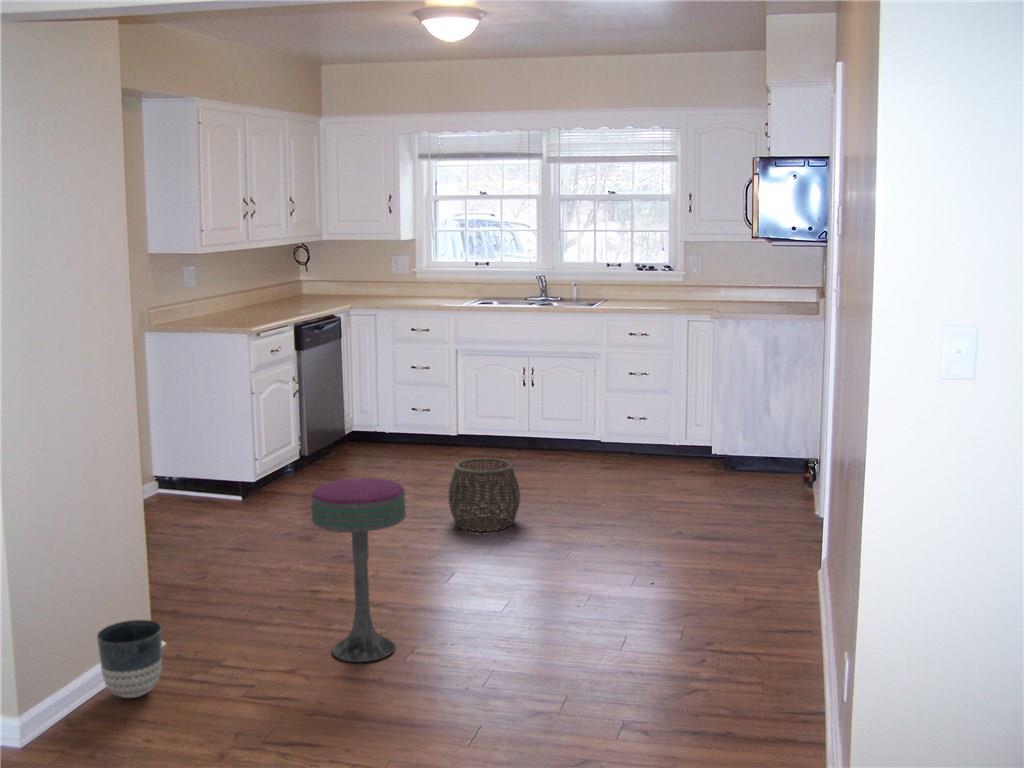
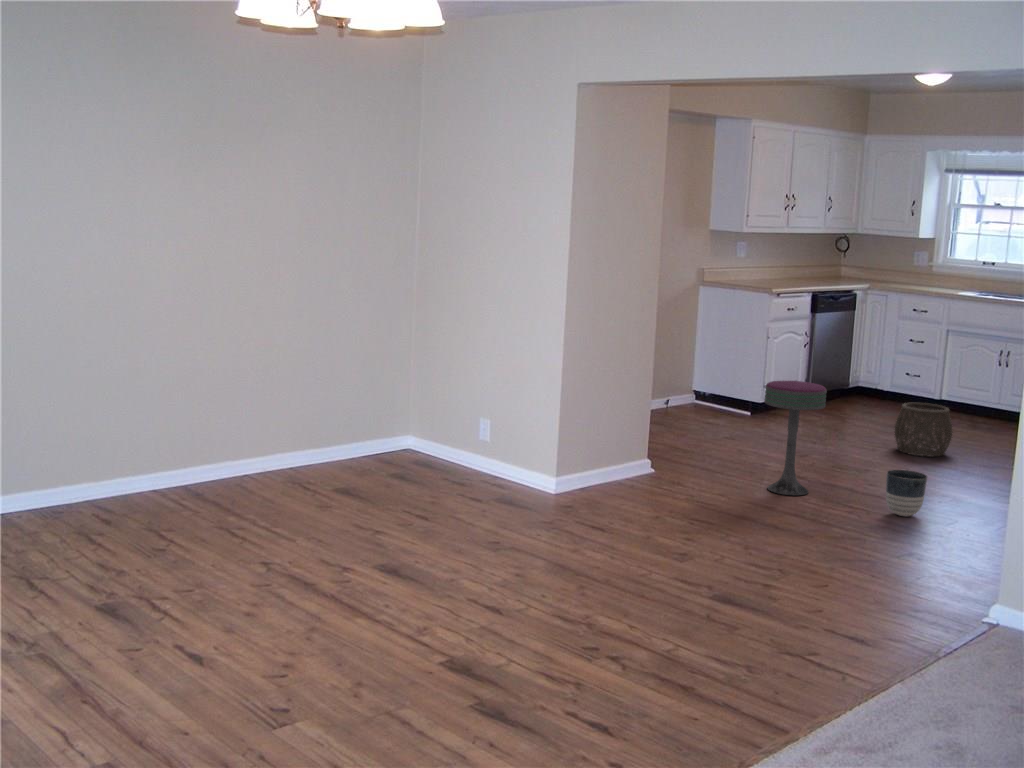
planter: present [97,620,162,698] -> present [886,470,927,516]

